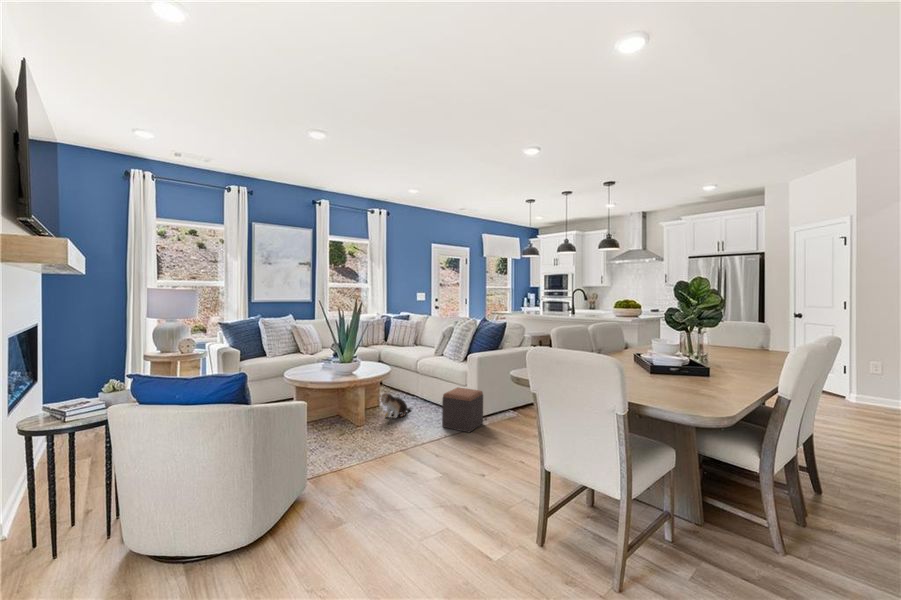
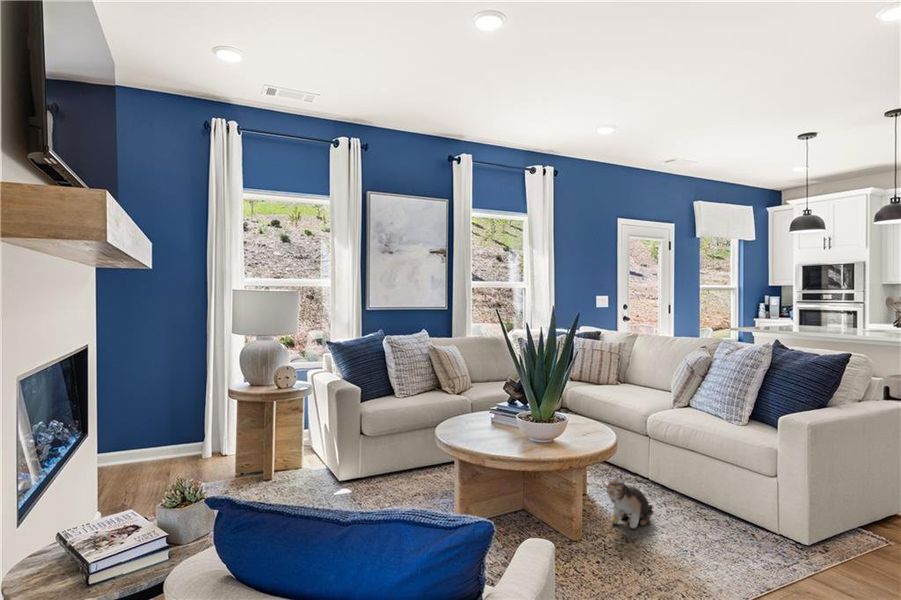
footstool: present [442,387,483,432] -> none [743,480,828,585]

